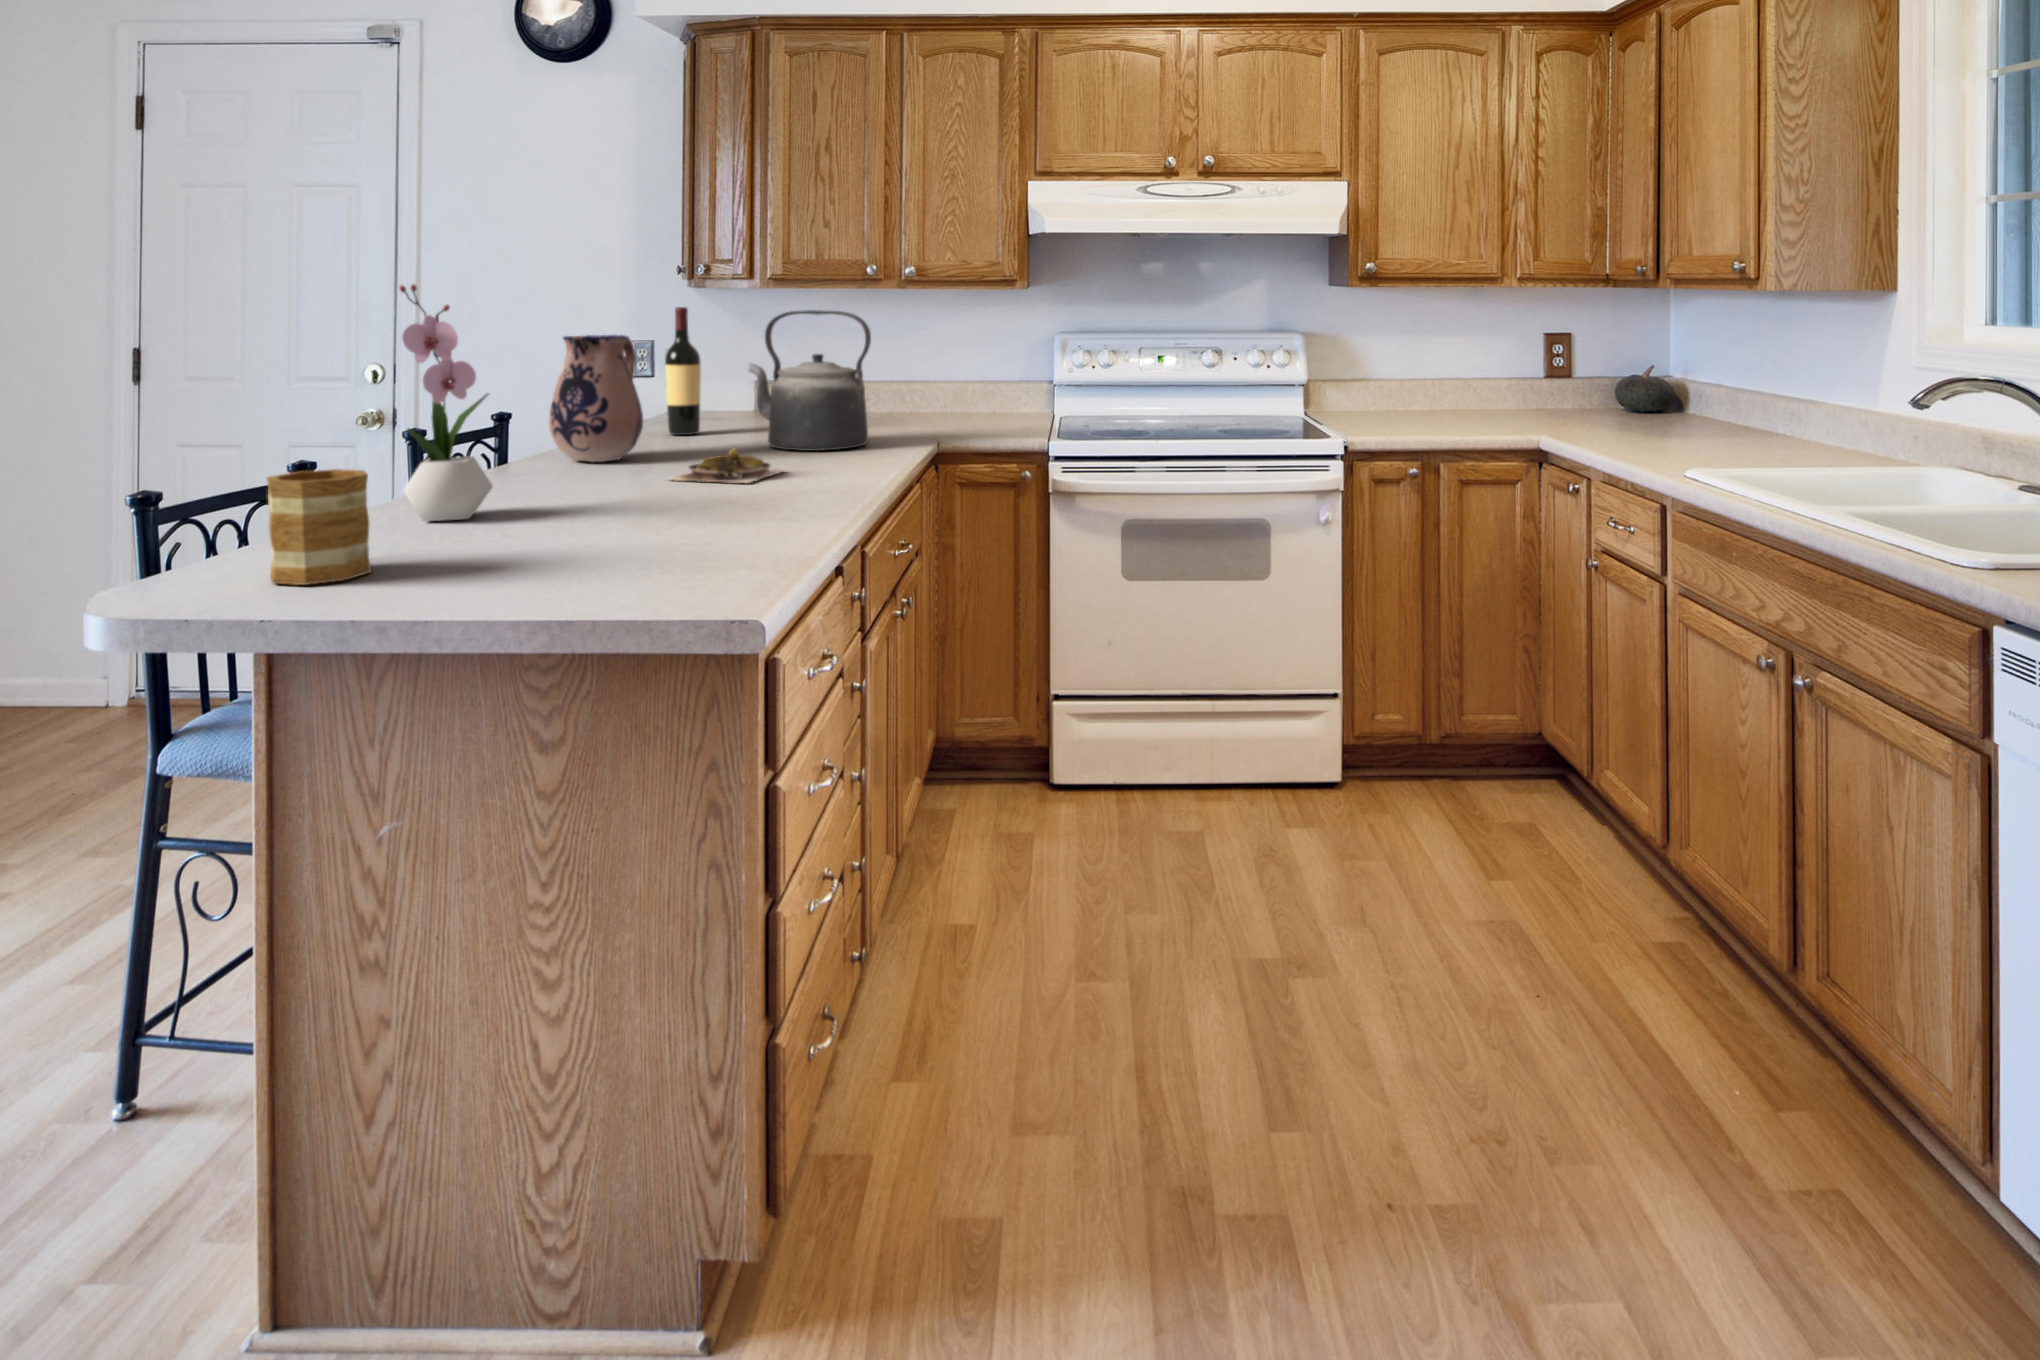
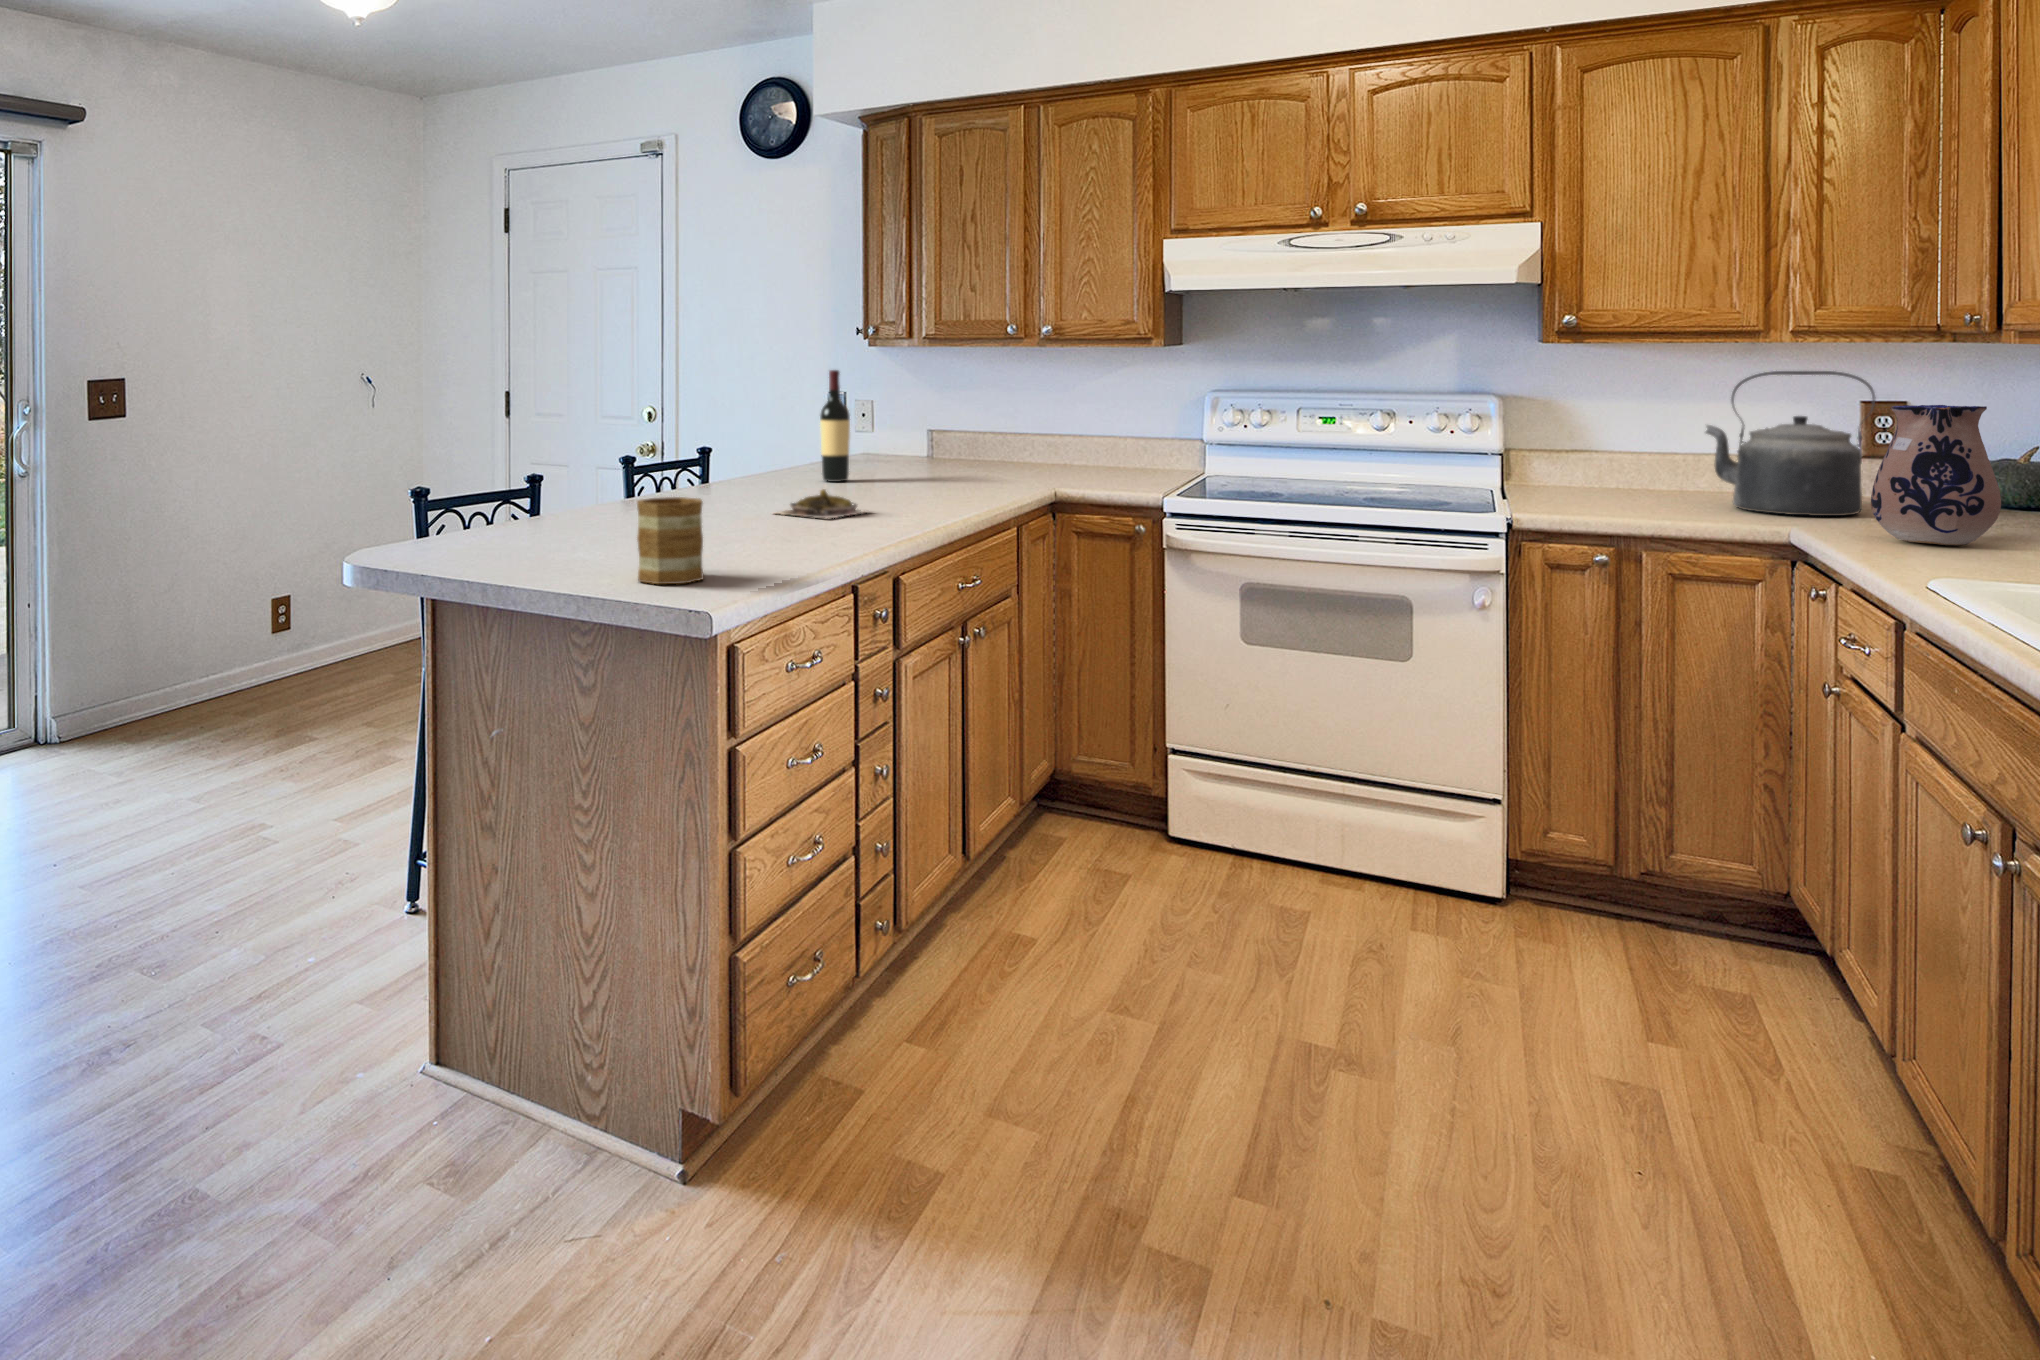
flower arrangement: present [399,284,493,521] -> none [551,351,621,530]
kettle: present [749,310,871,451] -> present [1706,371,1875,516]
ceramic pitcher: present [549,335,643,462] -> present [1871,405,2001,545]
mug: present [267,469,371,585] -> present [637,497,704,584]

